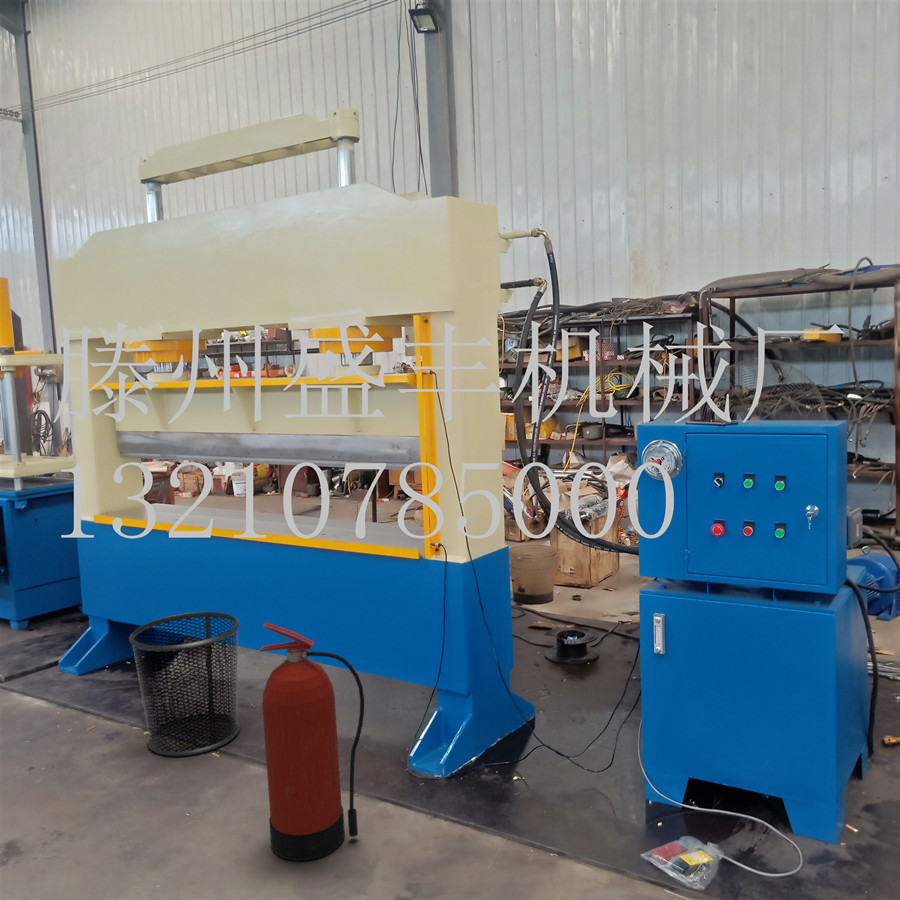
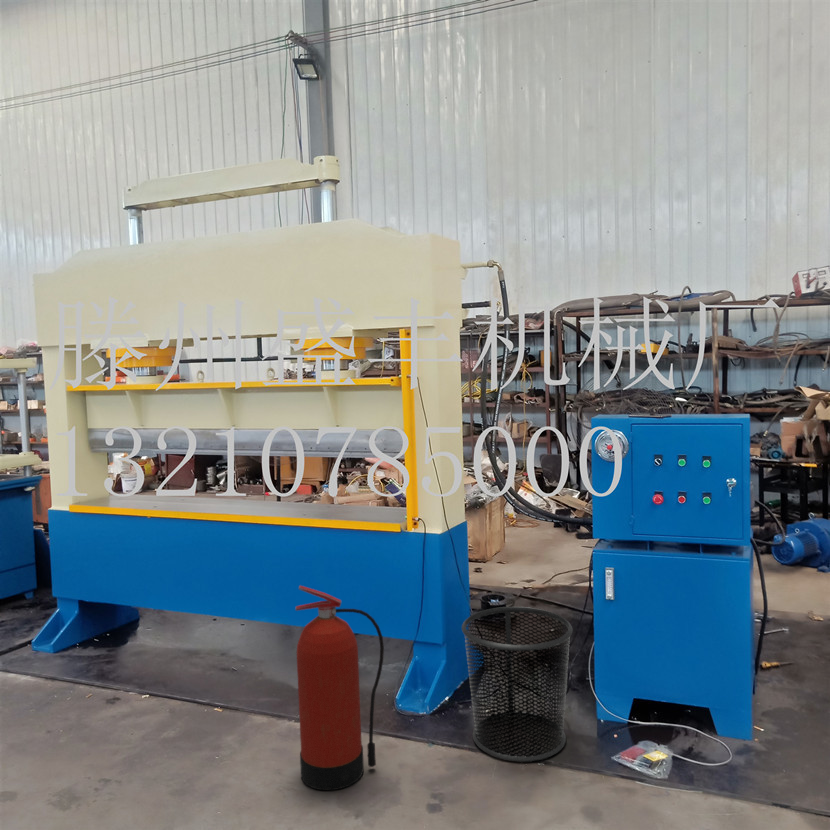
waste bin: present [129,612,240,756] -> present [462,607,573,762]

